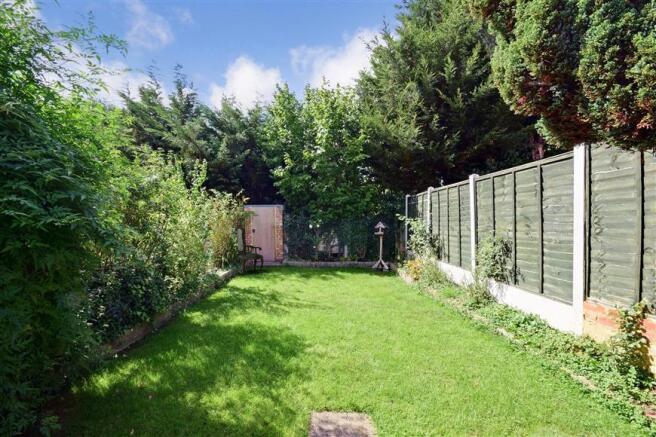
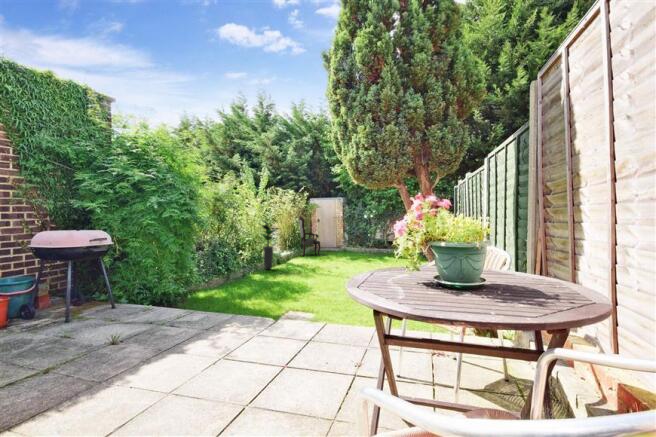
potted plant: none [196,229,229,302] -> present [262,221,277,269]

